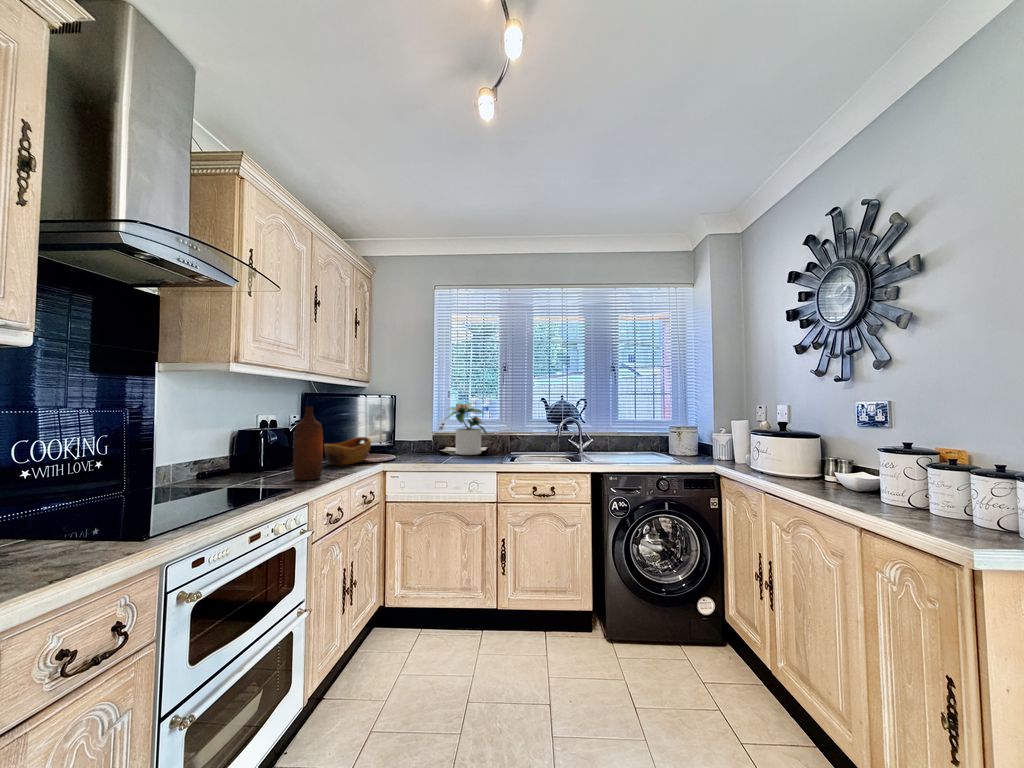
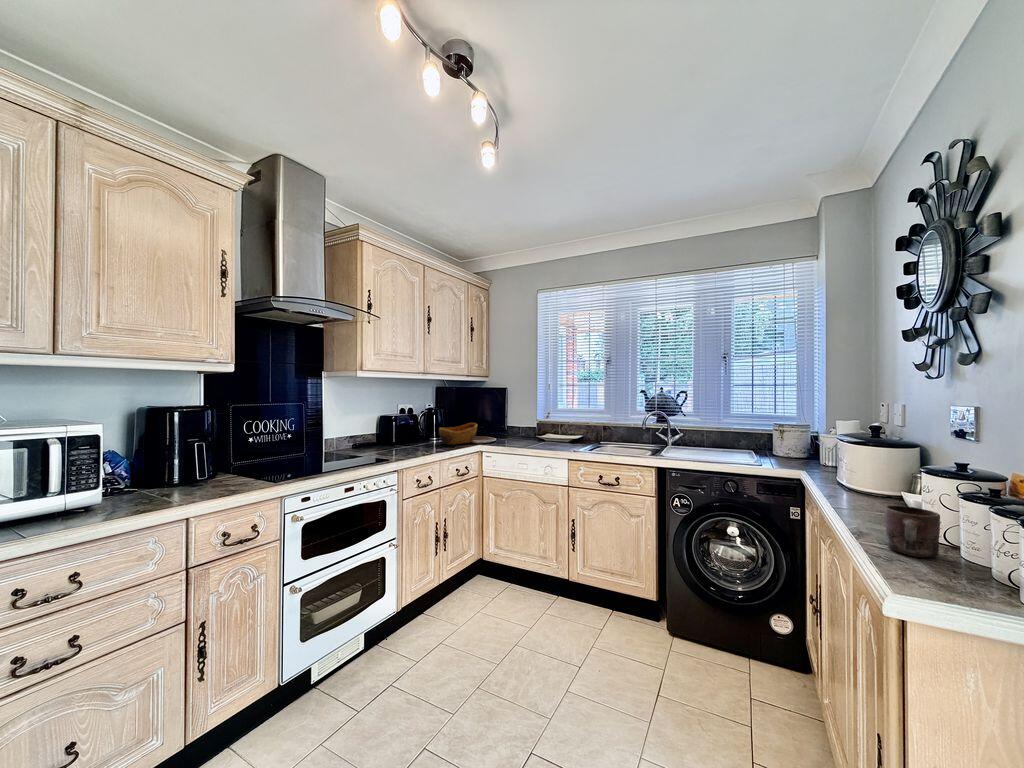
potted plant: present [445,403,487,455] -> none [537,395,580,443]
bottle: present [293,407,323,480] -> none [402,401,422,454]
mug: none [886,480,931,520] -> present [884,505,940,557]

